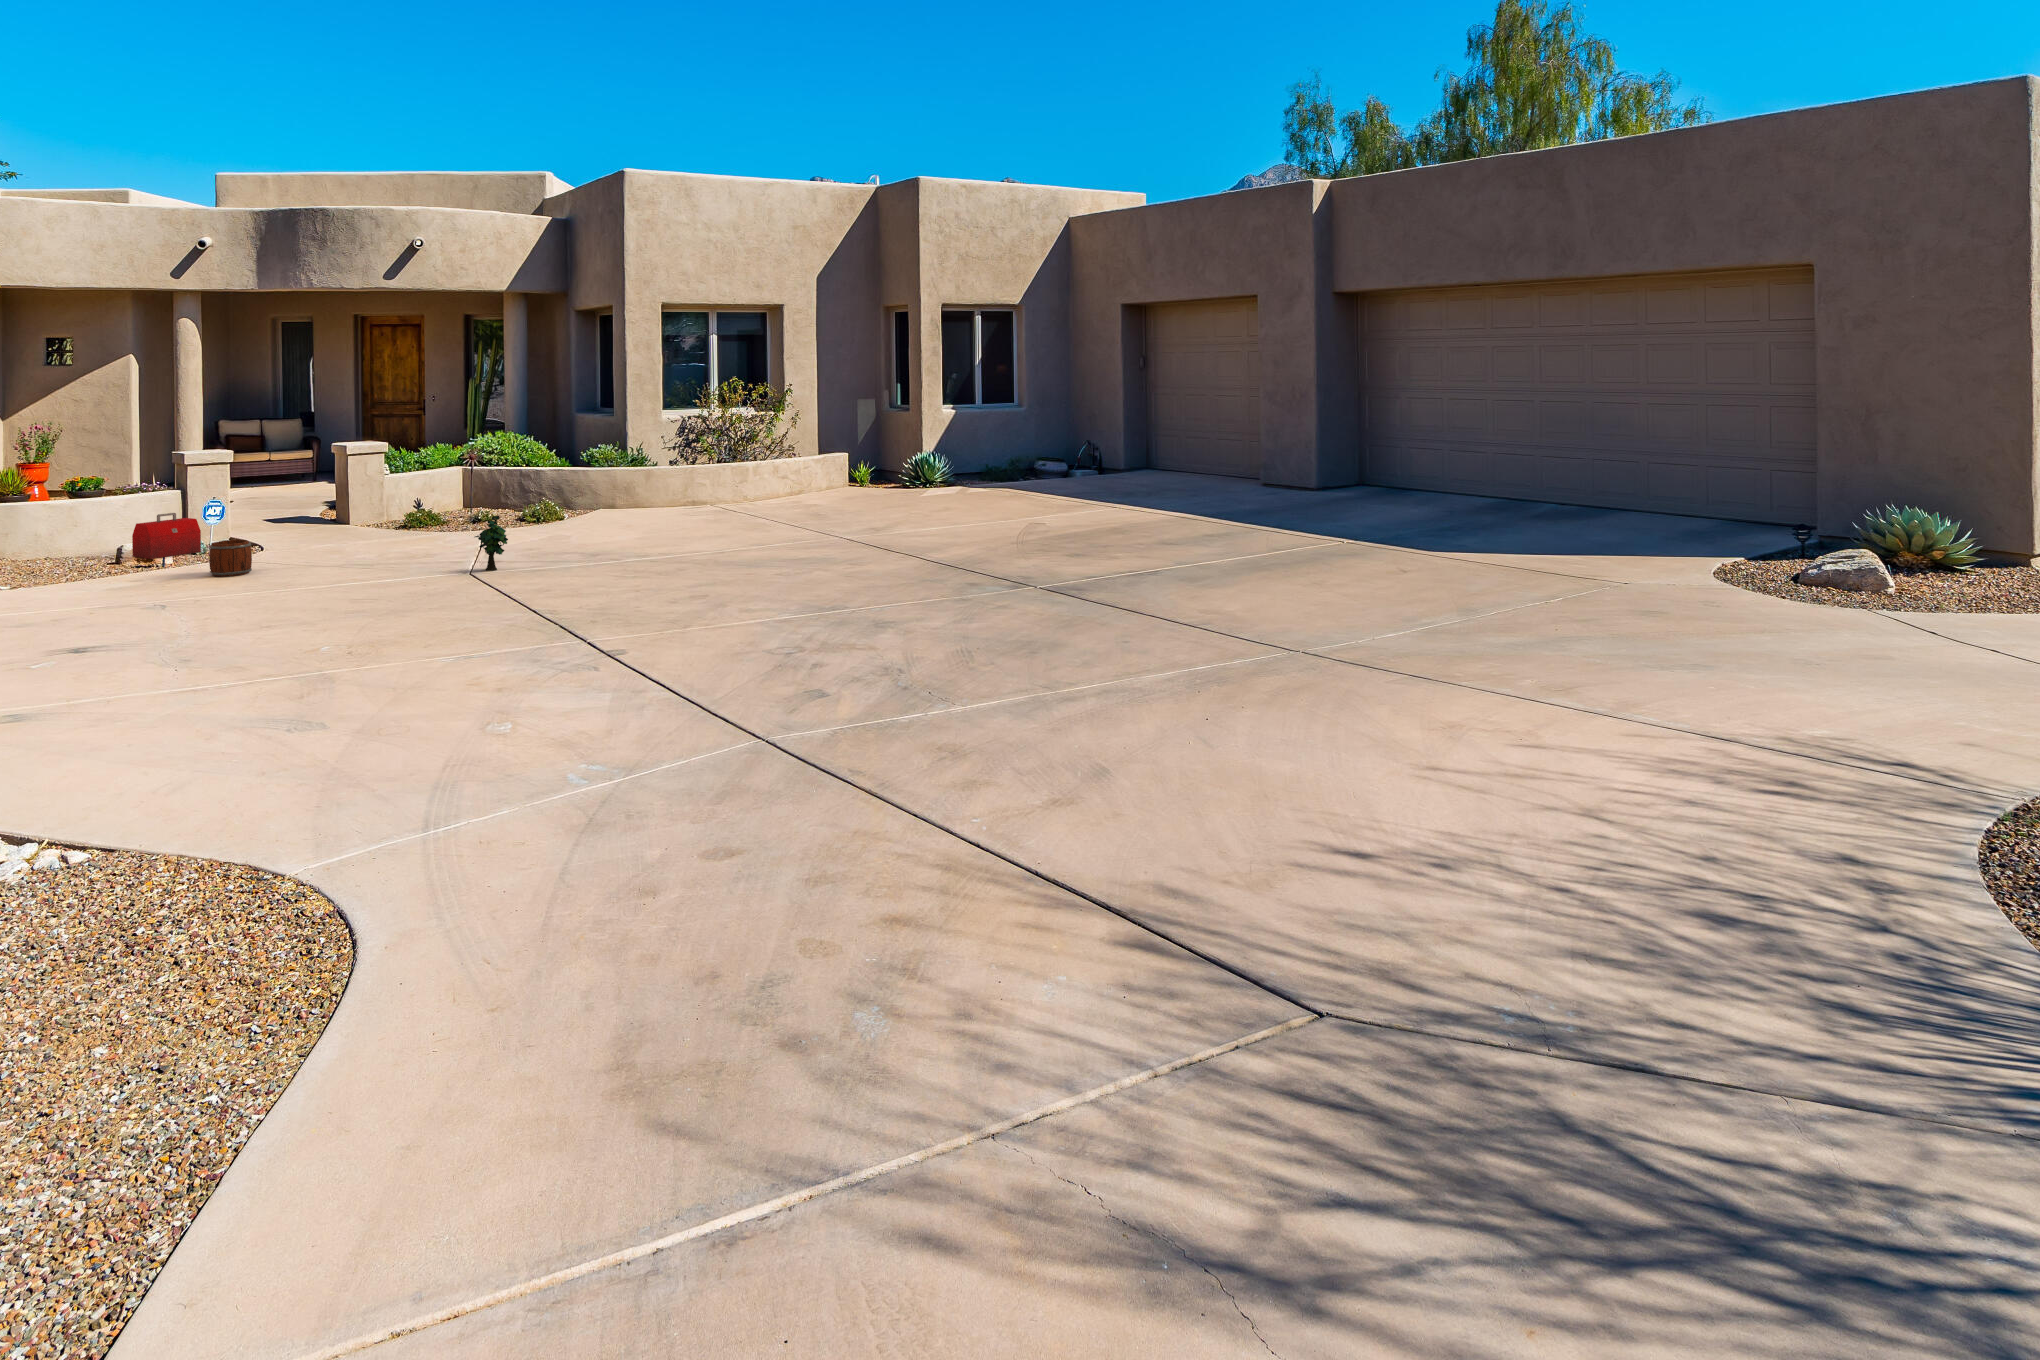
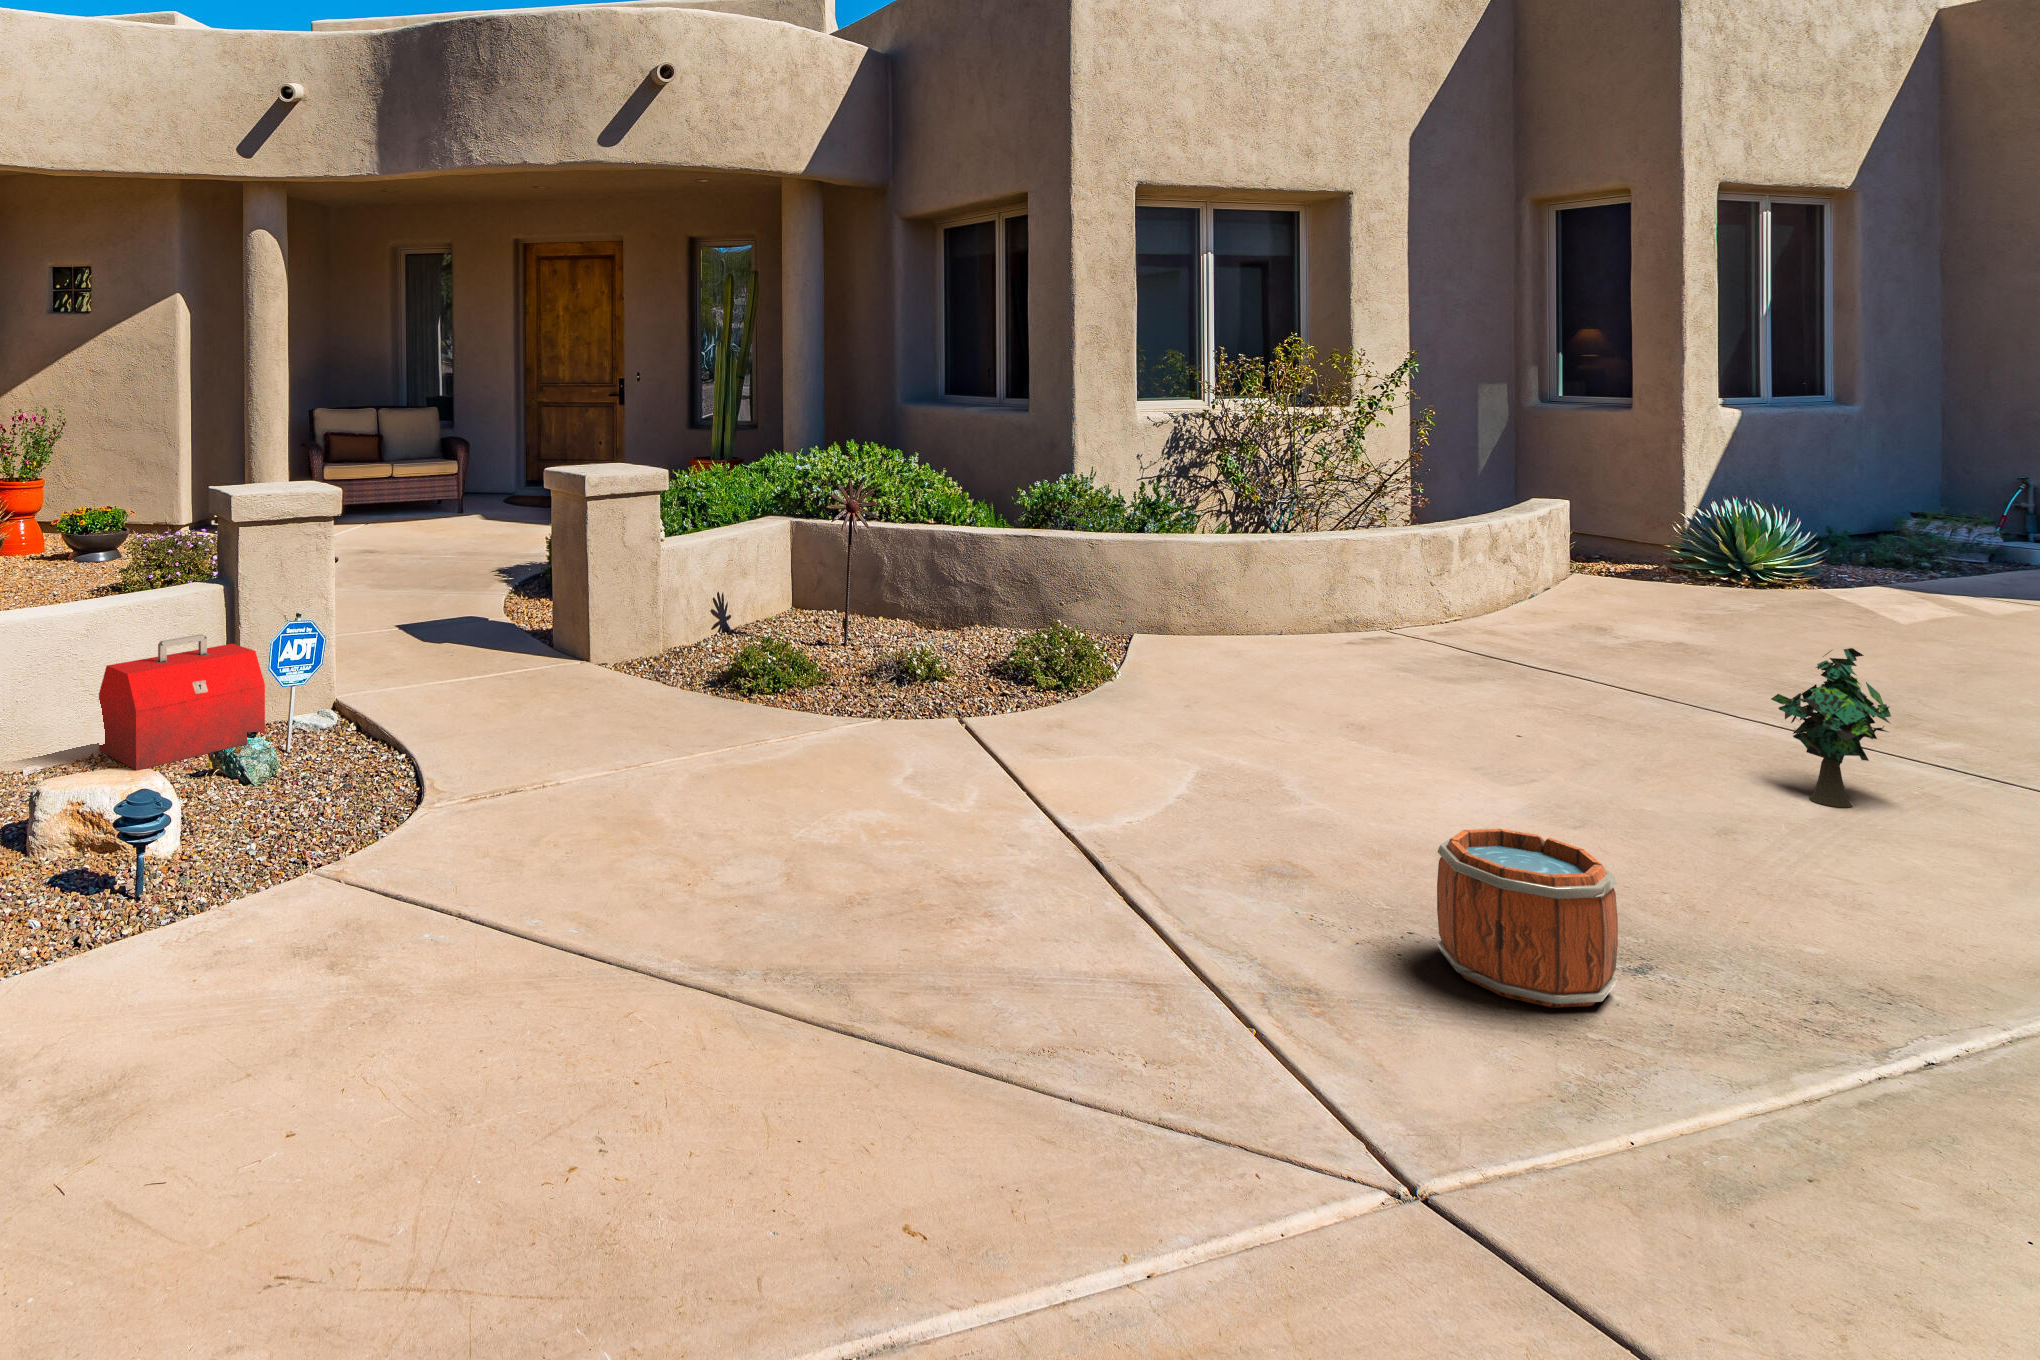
decorative plant: present [475,516,508,571] -> present [1771,648,1891,808]
bucket: present [209,540,252,577] -> present [1437,829,1618,1008]

